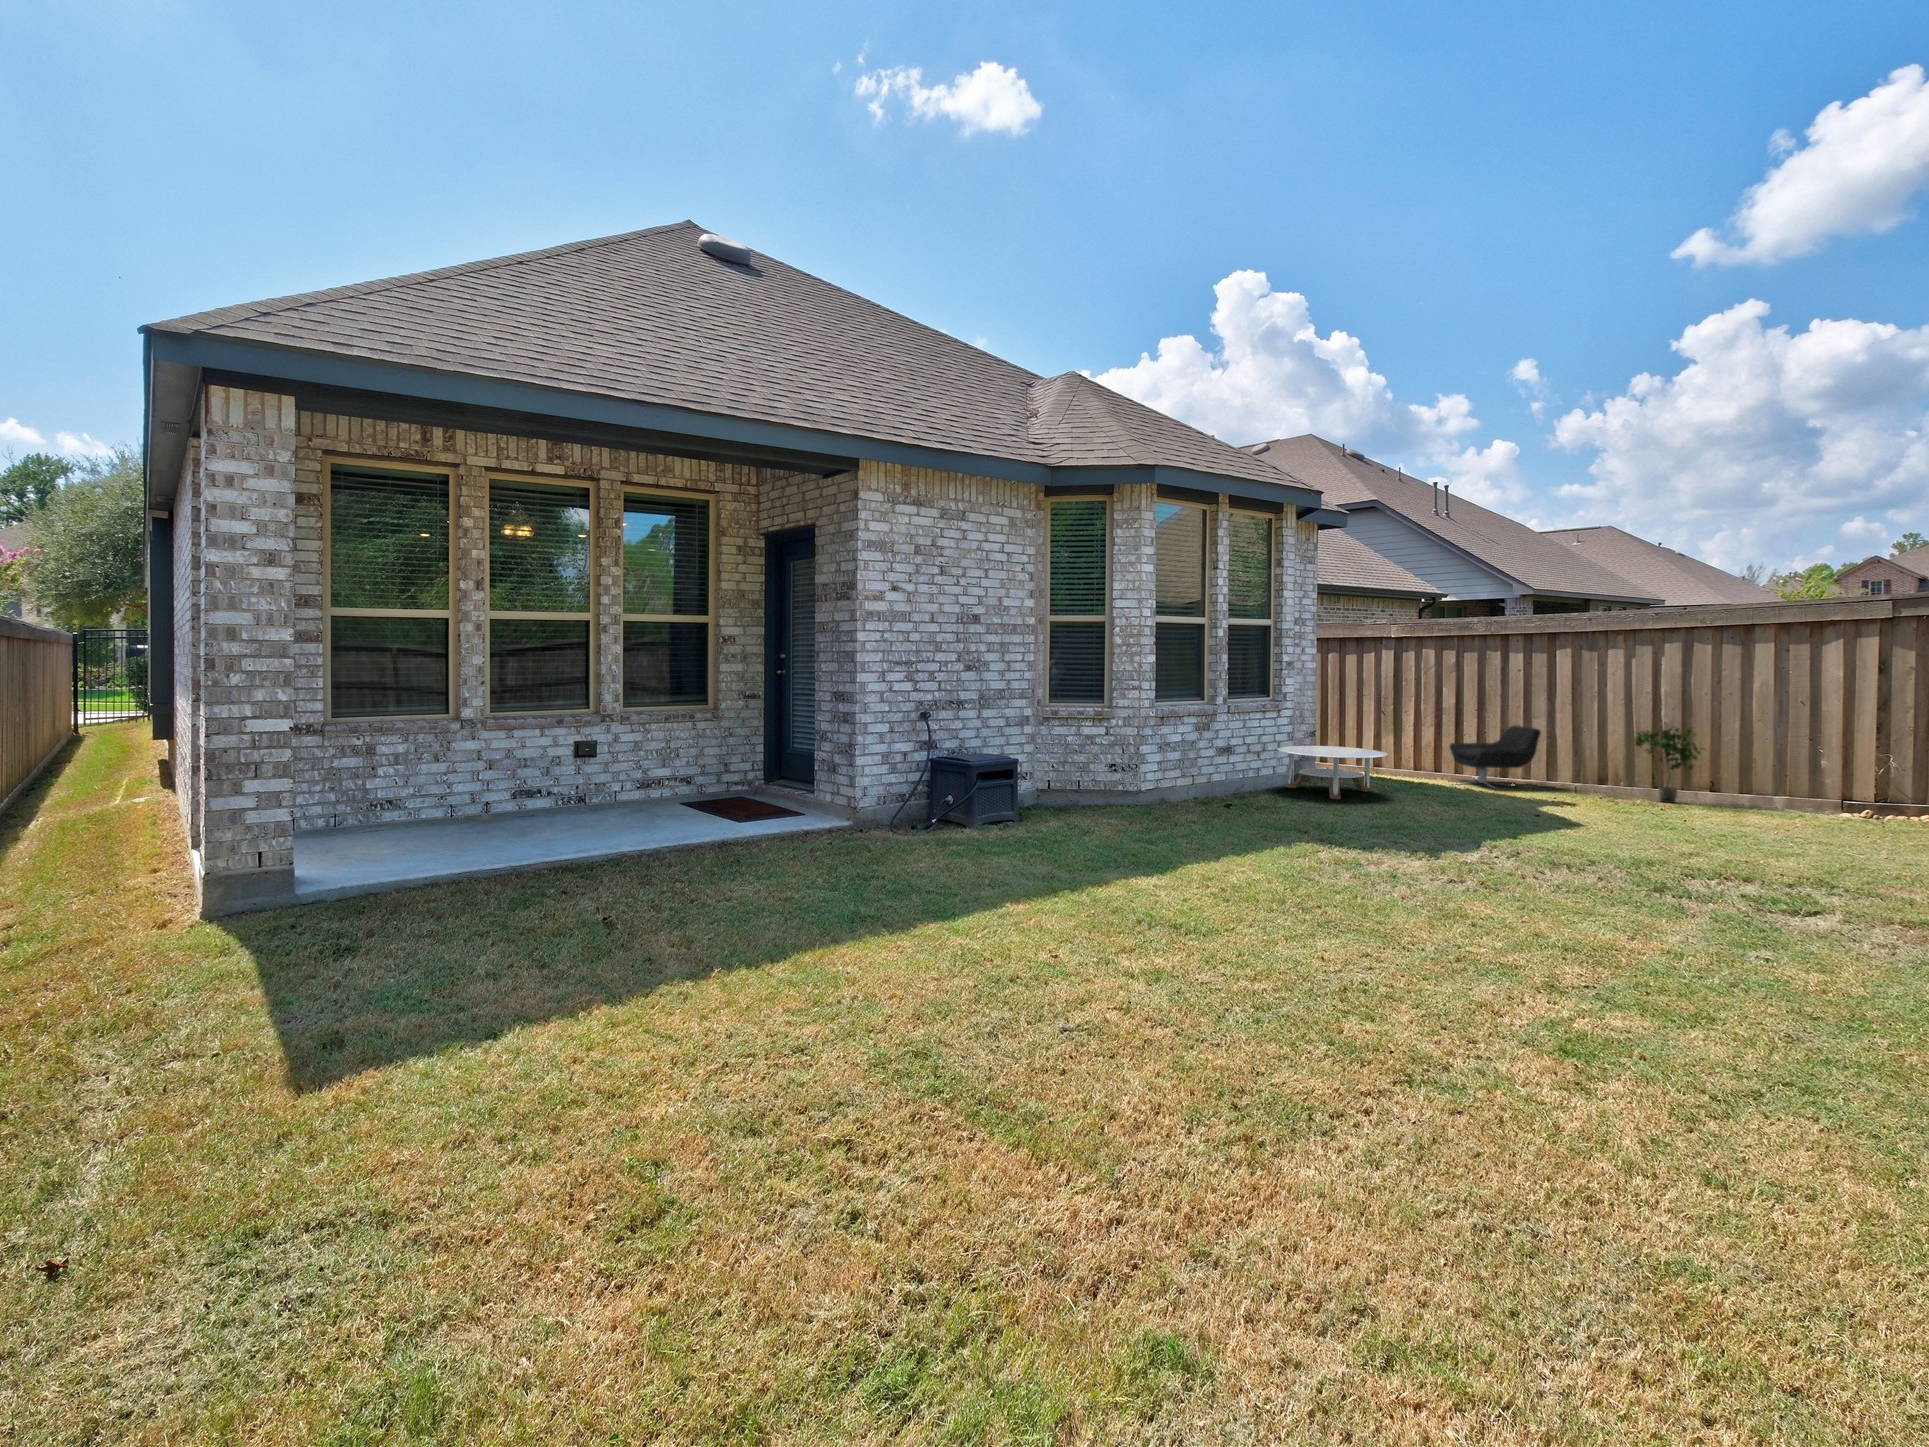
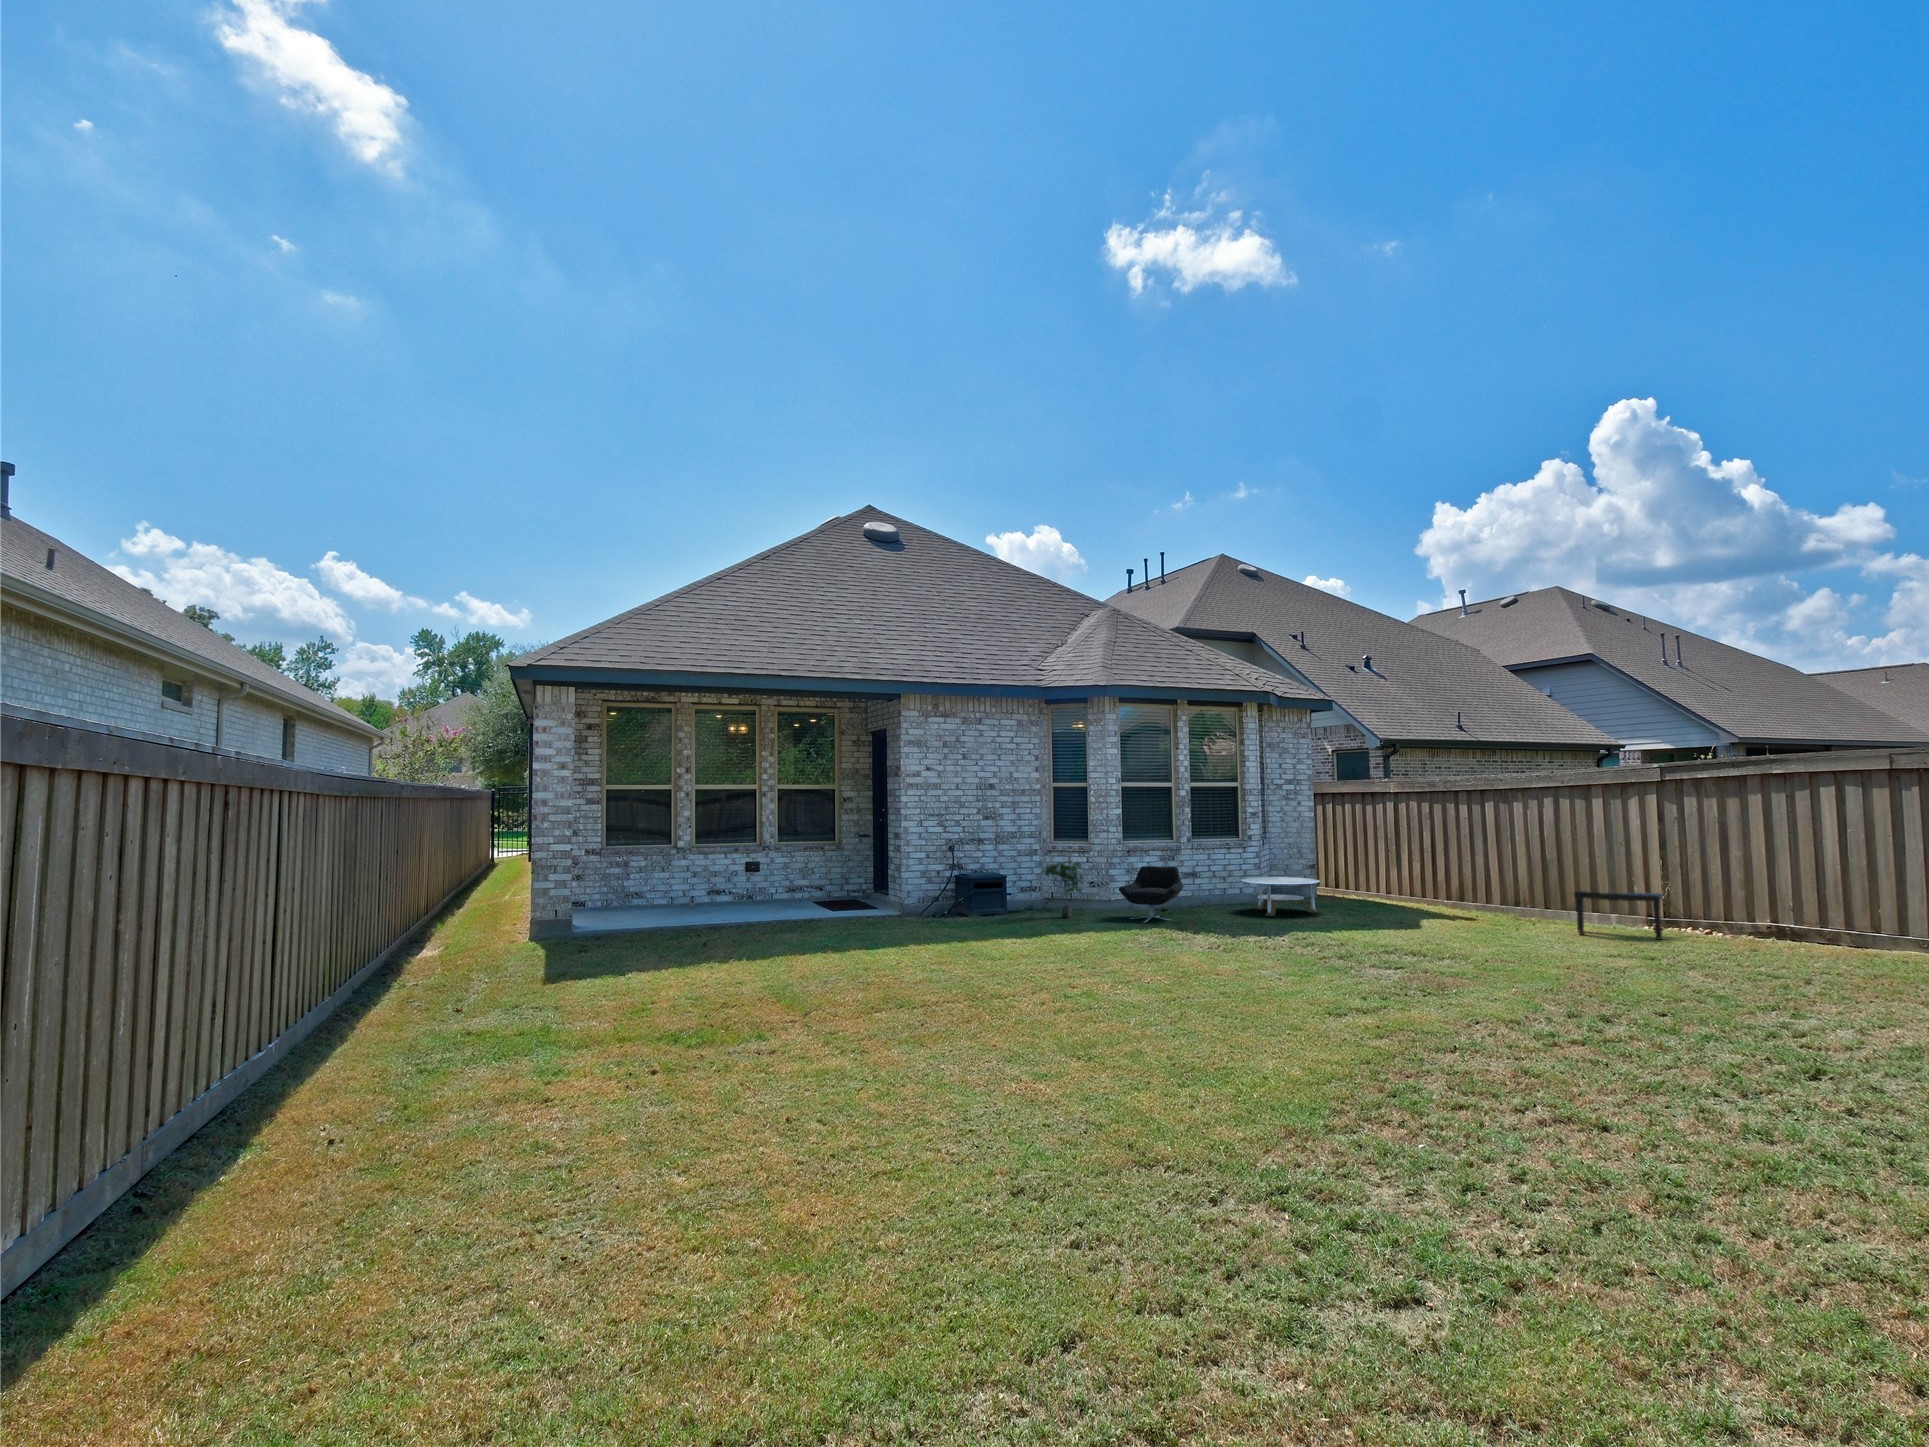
lounge chair: present [1449,725,1541,788] -> present [1119,866,1183,923]
potted plant: present [1628,728,1701,803] -> present [1044,862,1083,918]
bench: none [1752,763,1901,825] -> present [1574,891,1662,940]

